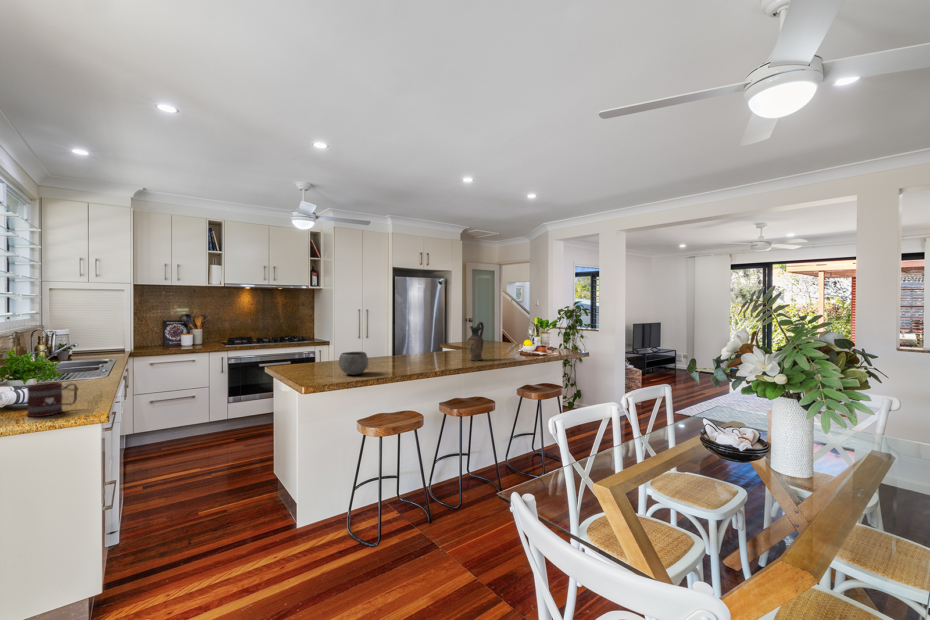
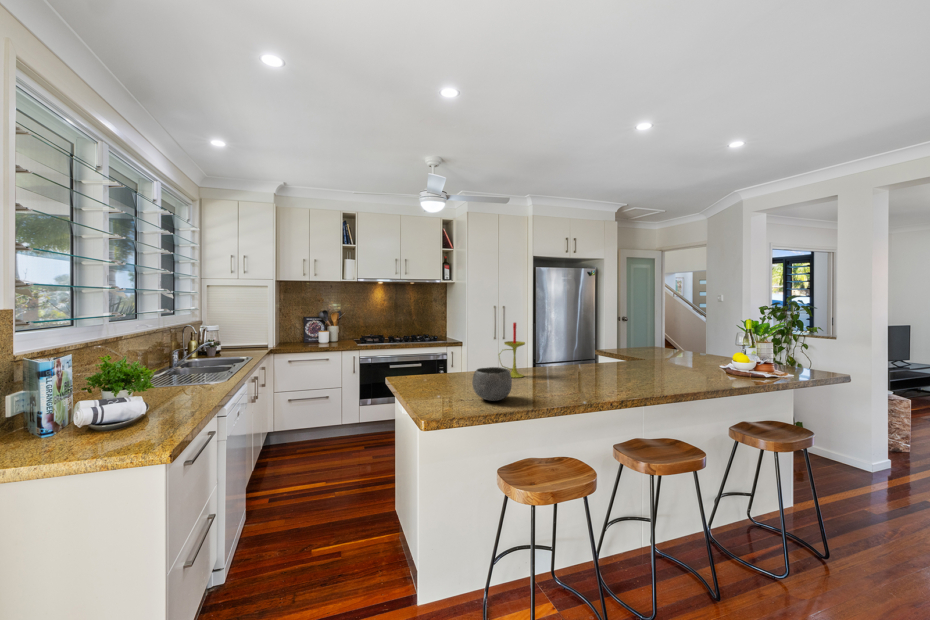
candle: none [359,319,380,362] -> present [499,323,525,378]
ceramic pitcher: present [467,322,484,361] -> none [650,326,676,384]
mug: present [27,382,77,417] -> none [86,402,150,450]

